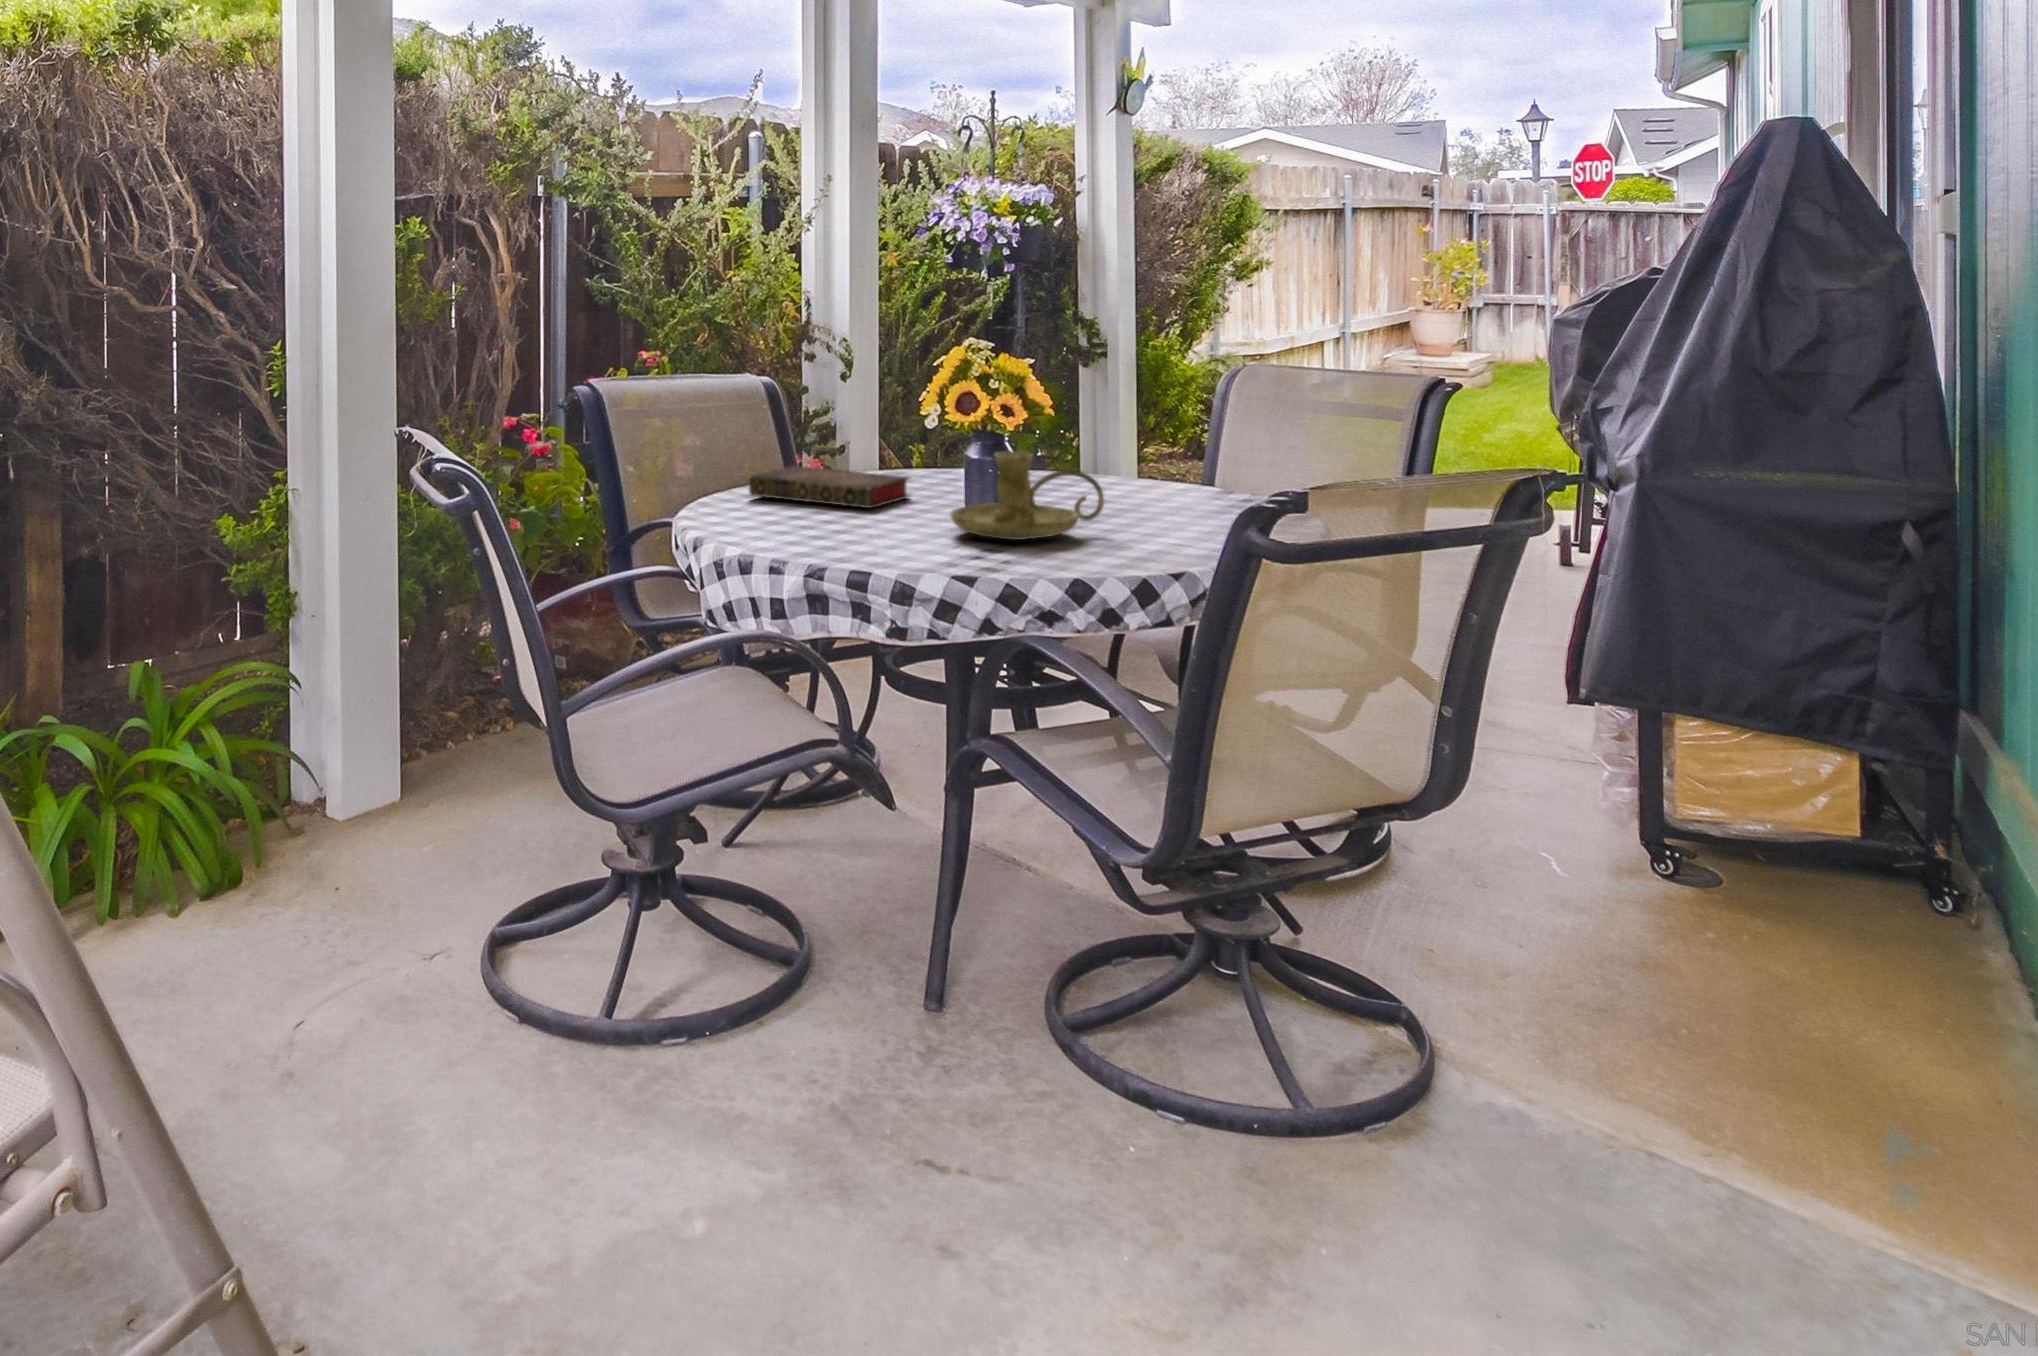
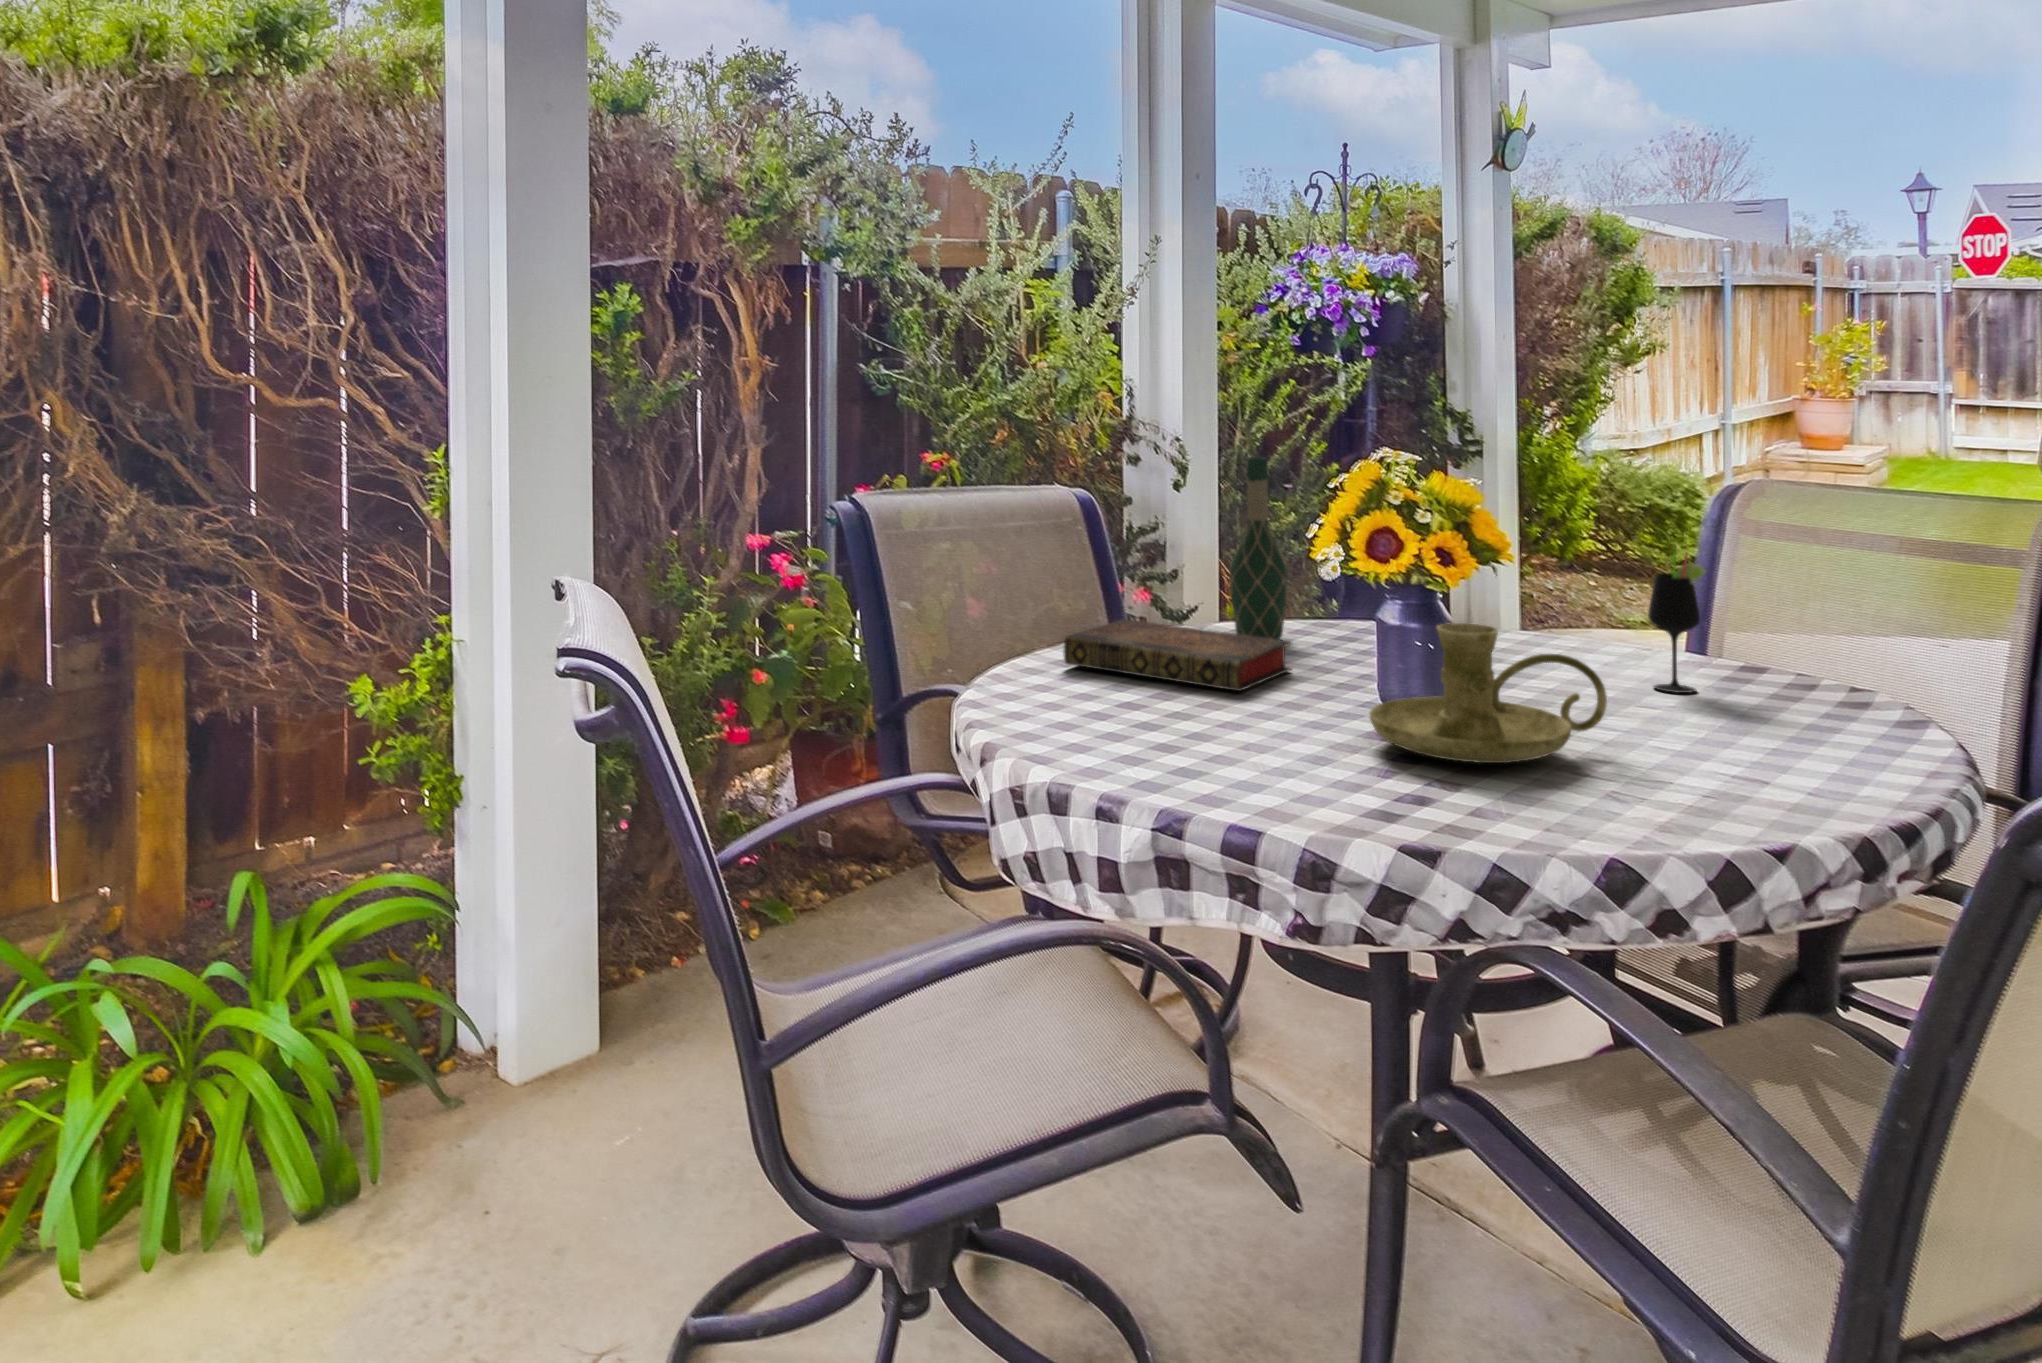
wine bottle: none [872,347,915,482] -> present [1229,457,1288,639]
wine glass: none [1154,407,1191,505] -> present [1648,552,1706,693]

